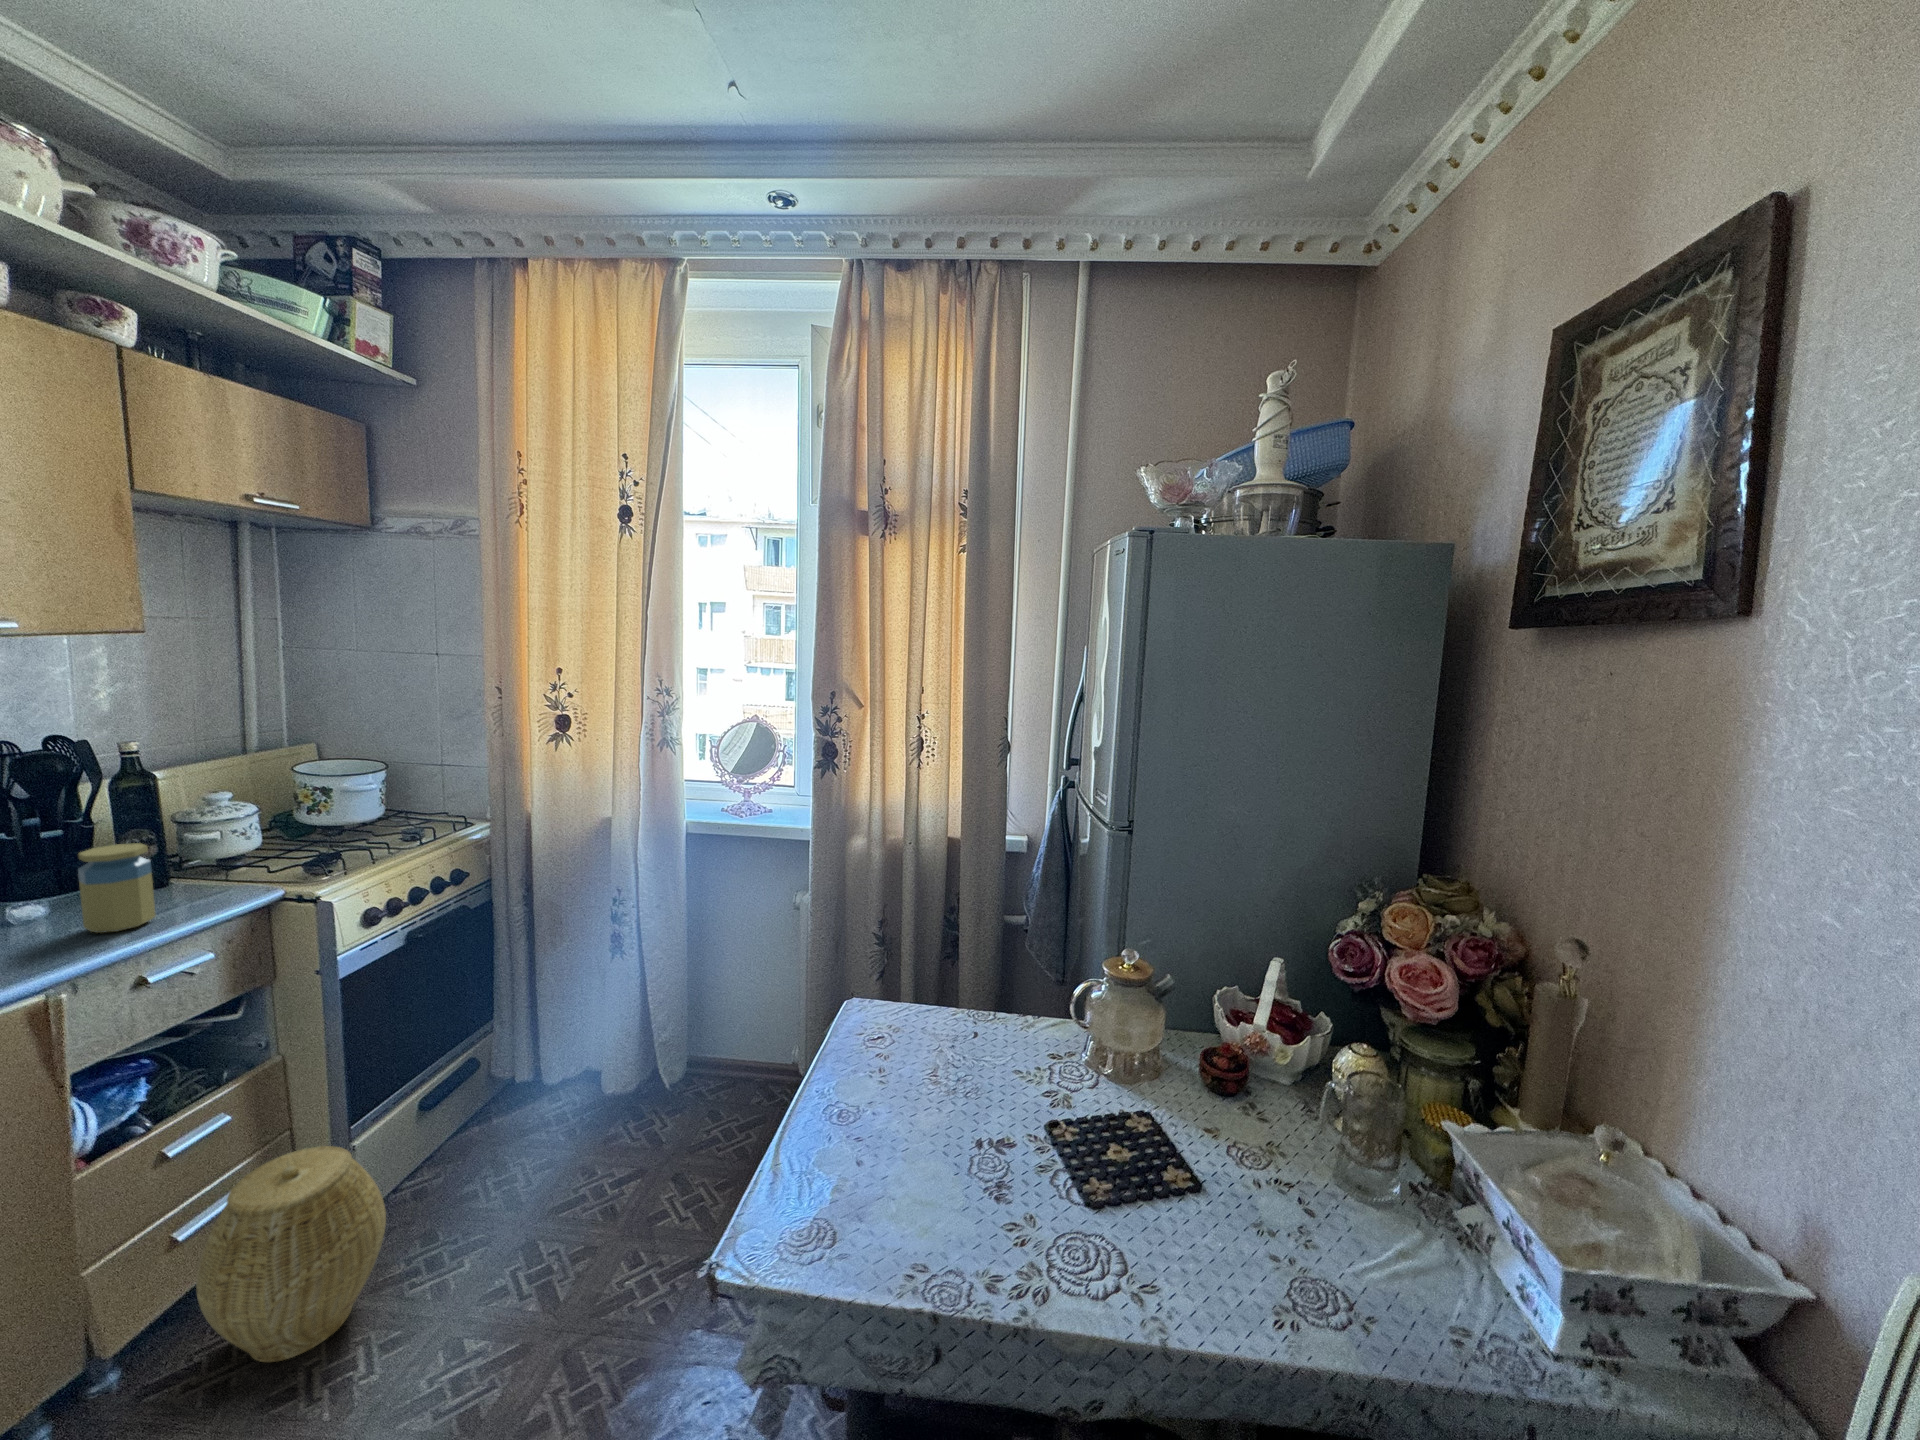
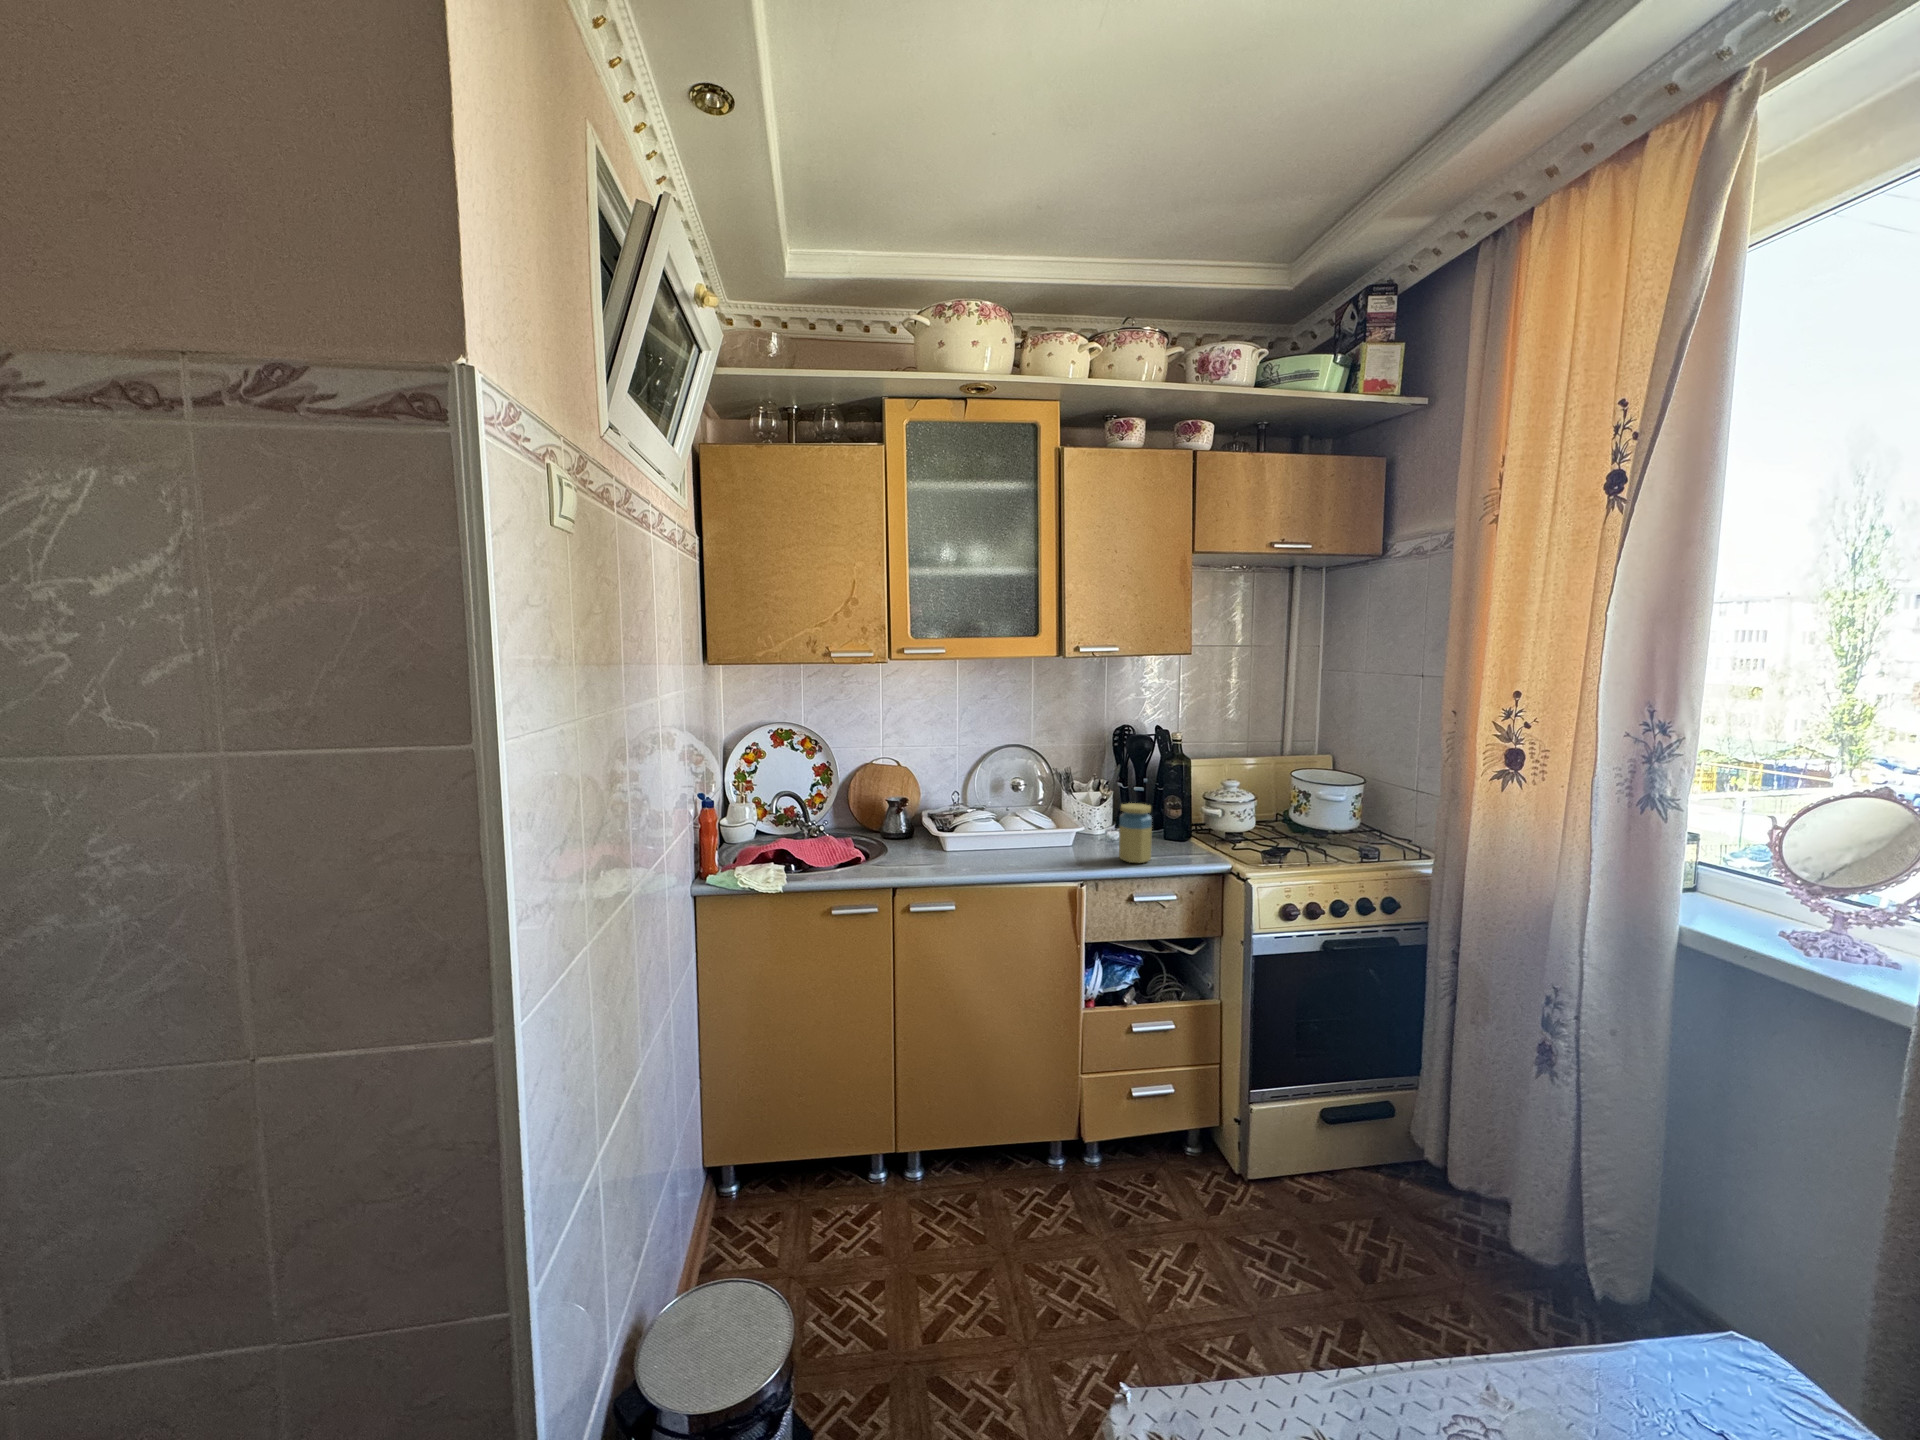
woven basket: present [196,1146,386,1362] -> none [1125,1076,1243,1245]

